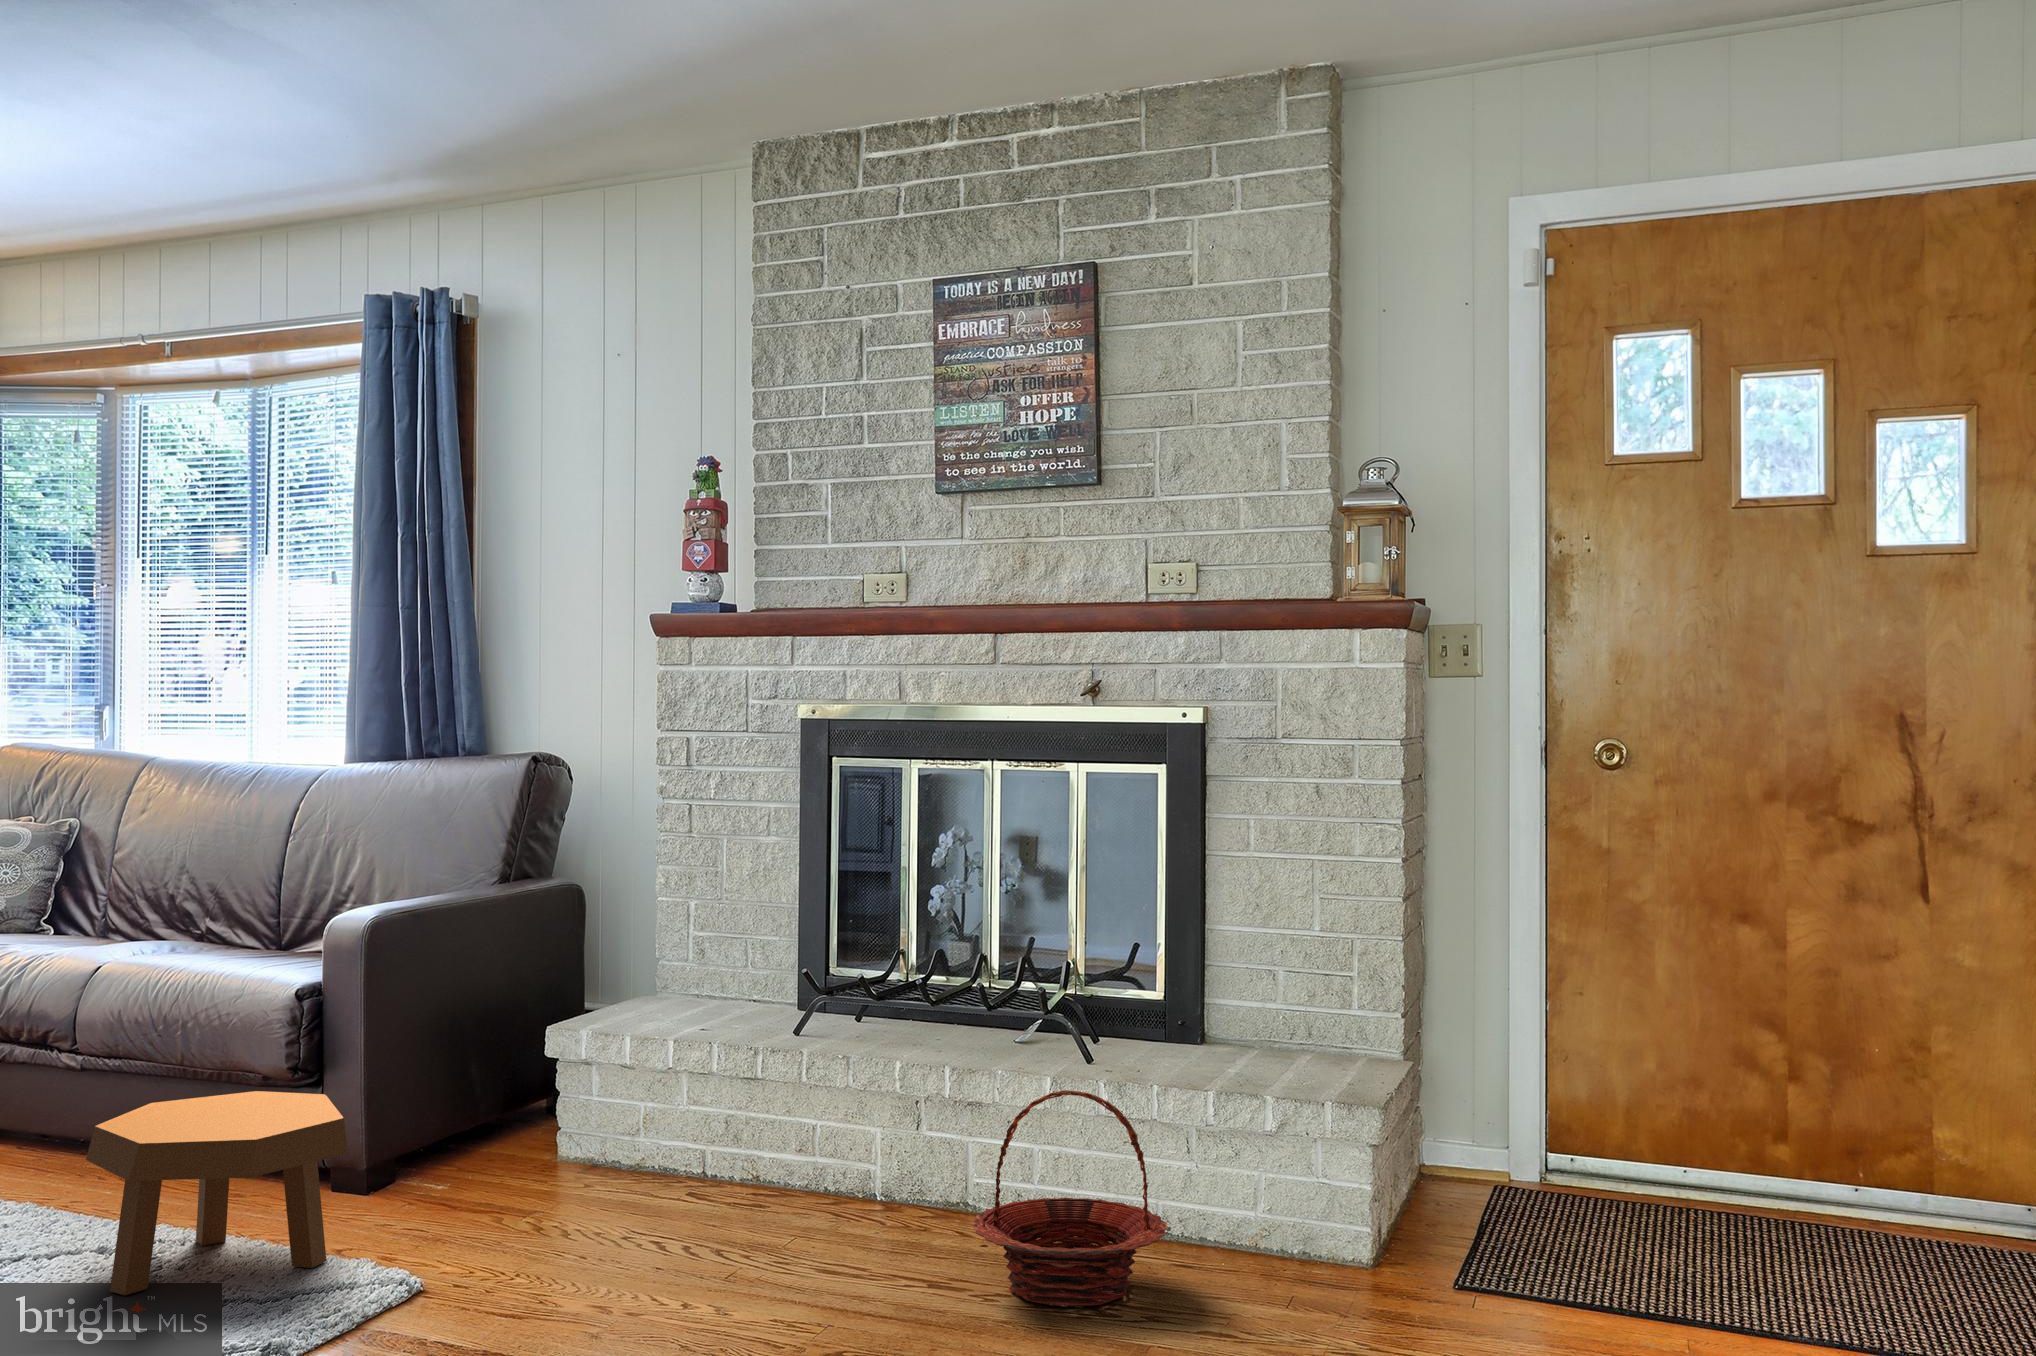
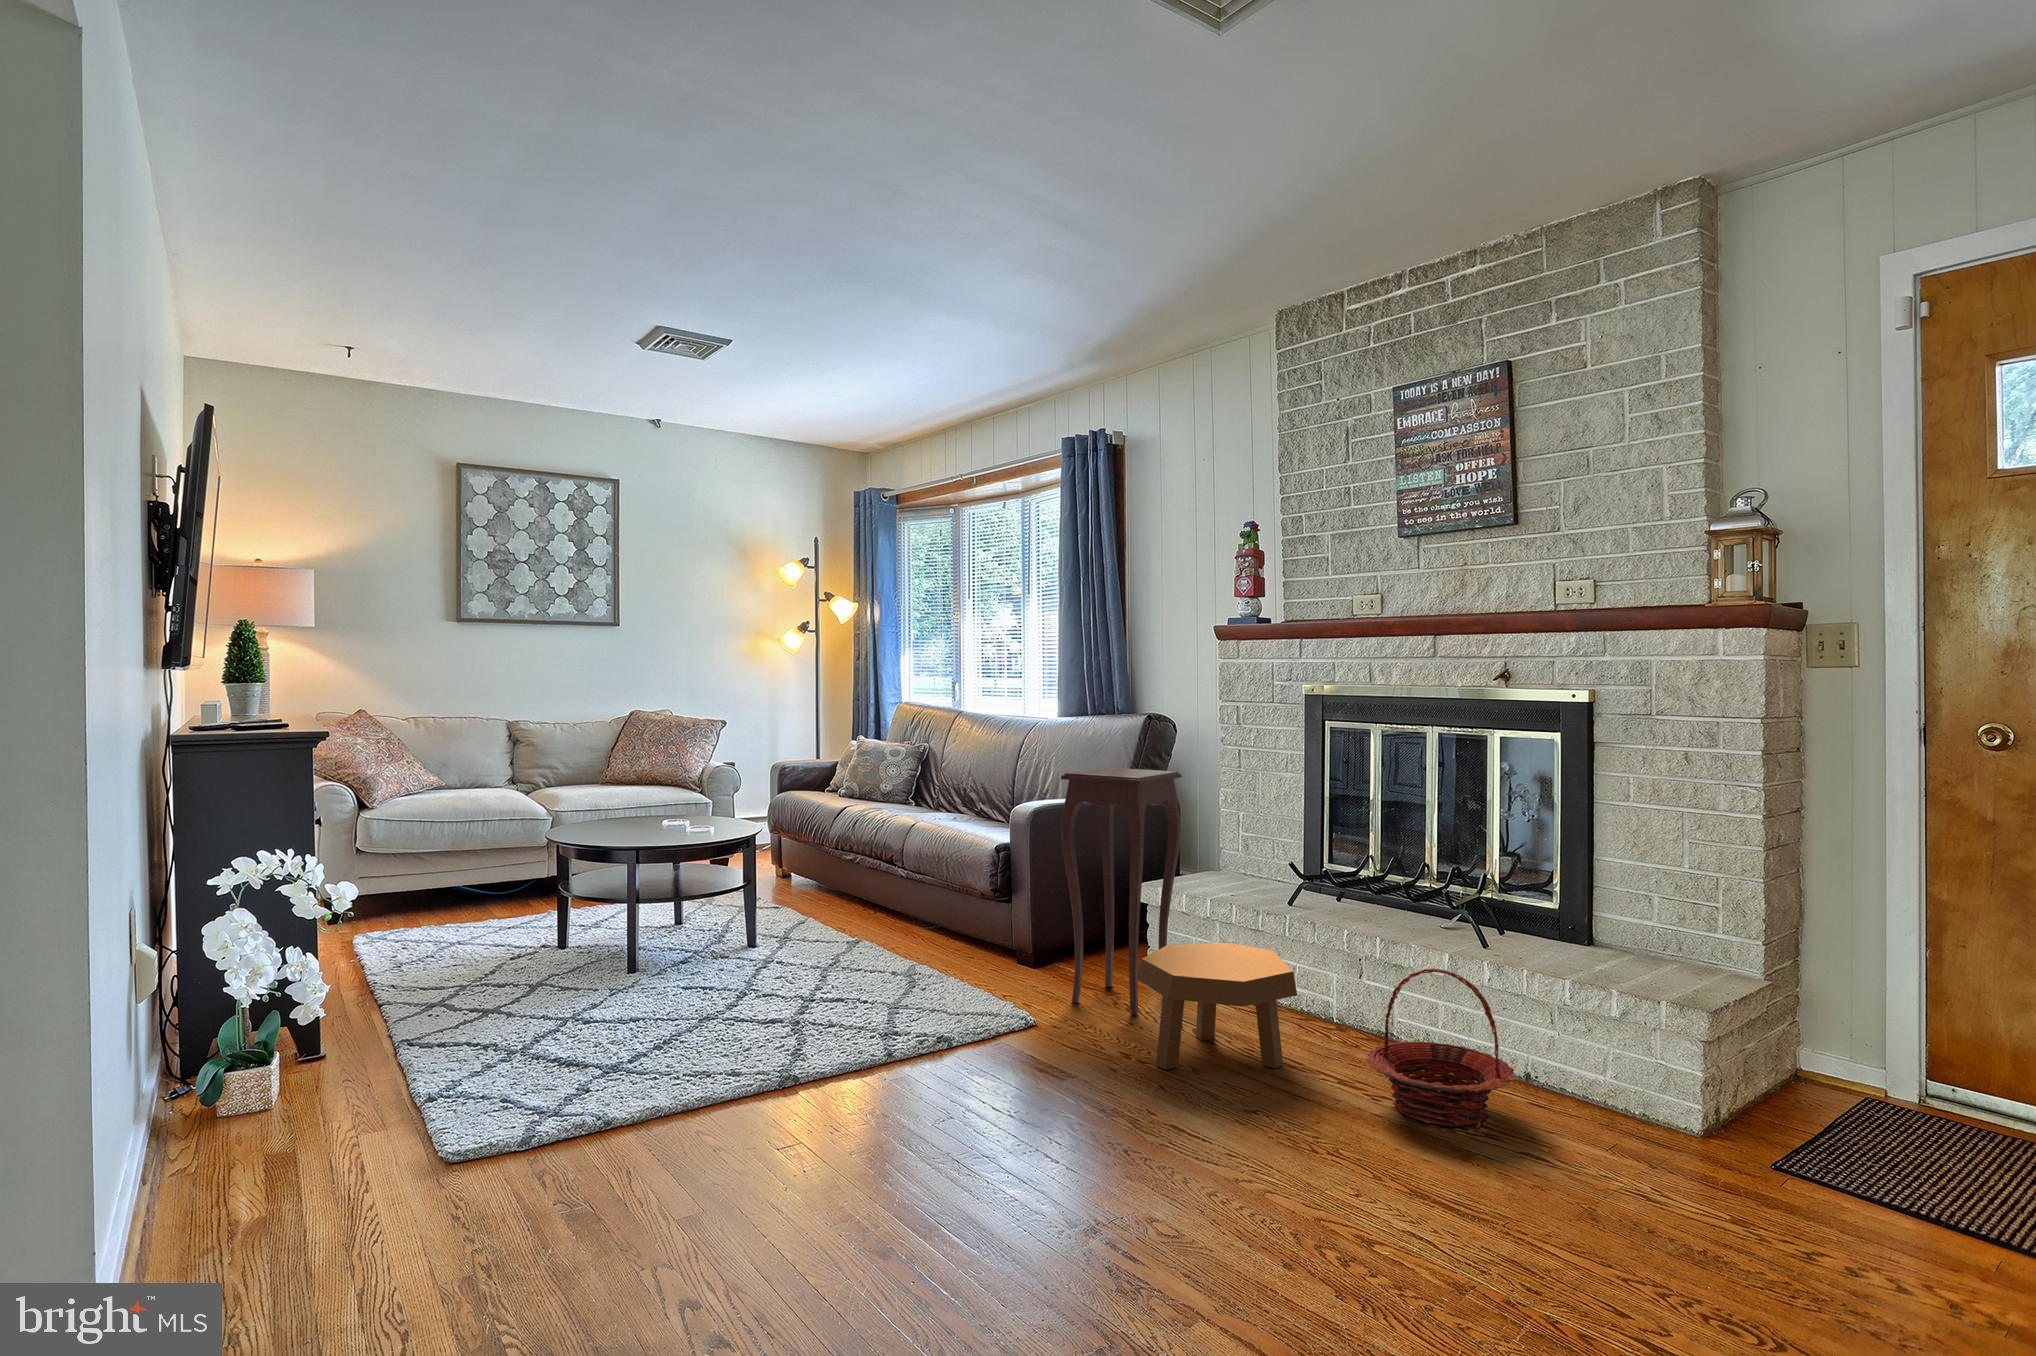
side table: none [451,835,642,1227] -> present [1061,767,1182,1015]
footstool: present [86,1091,348,1295] -> present [1137,943,1297,1070]

